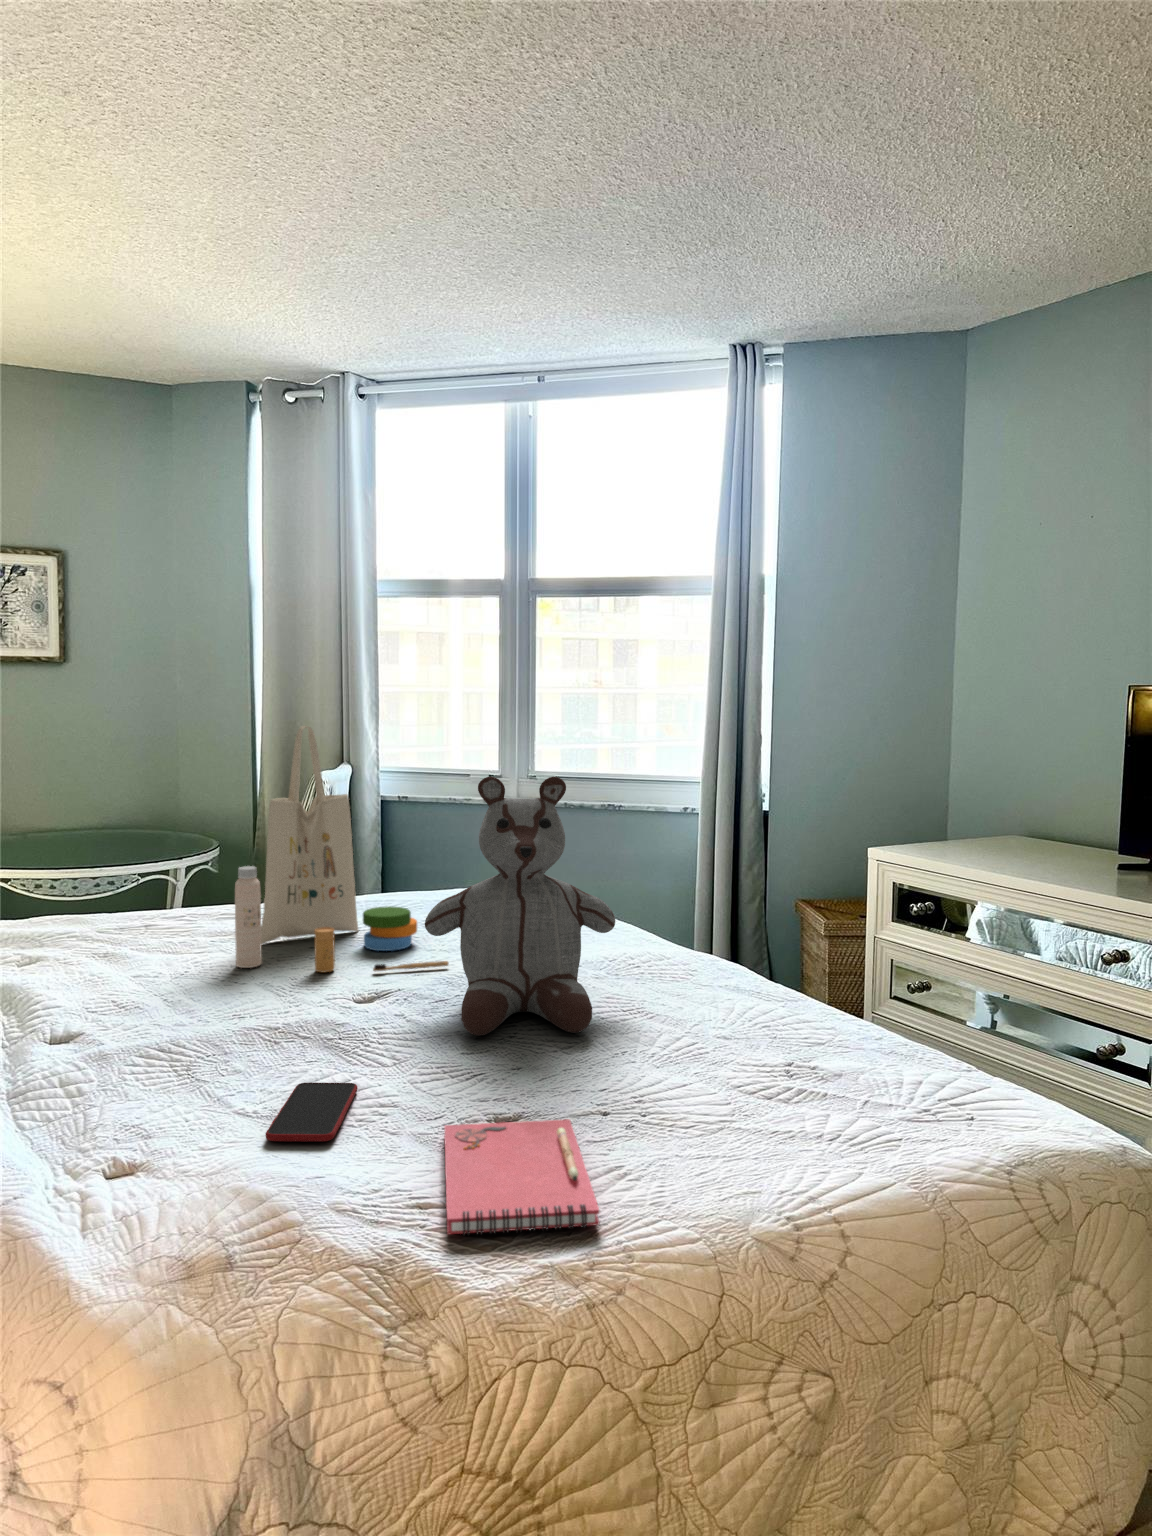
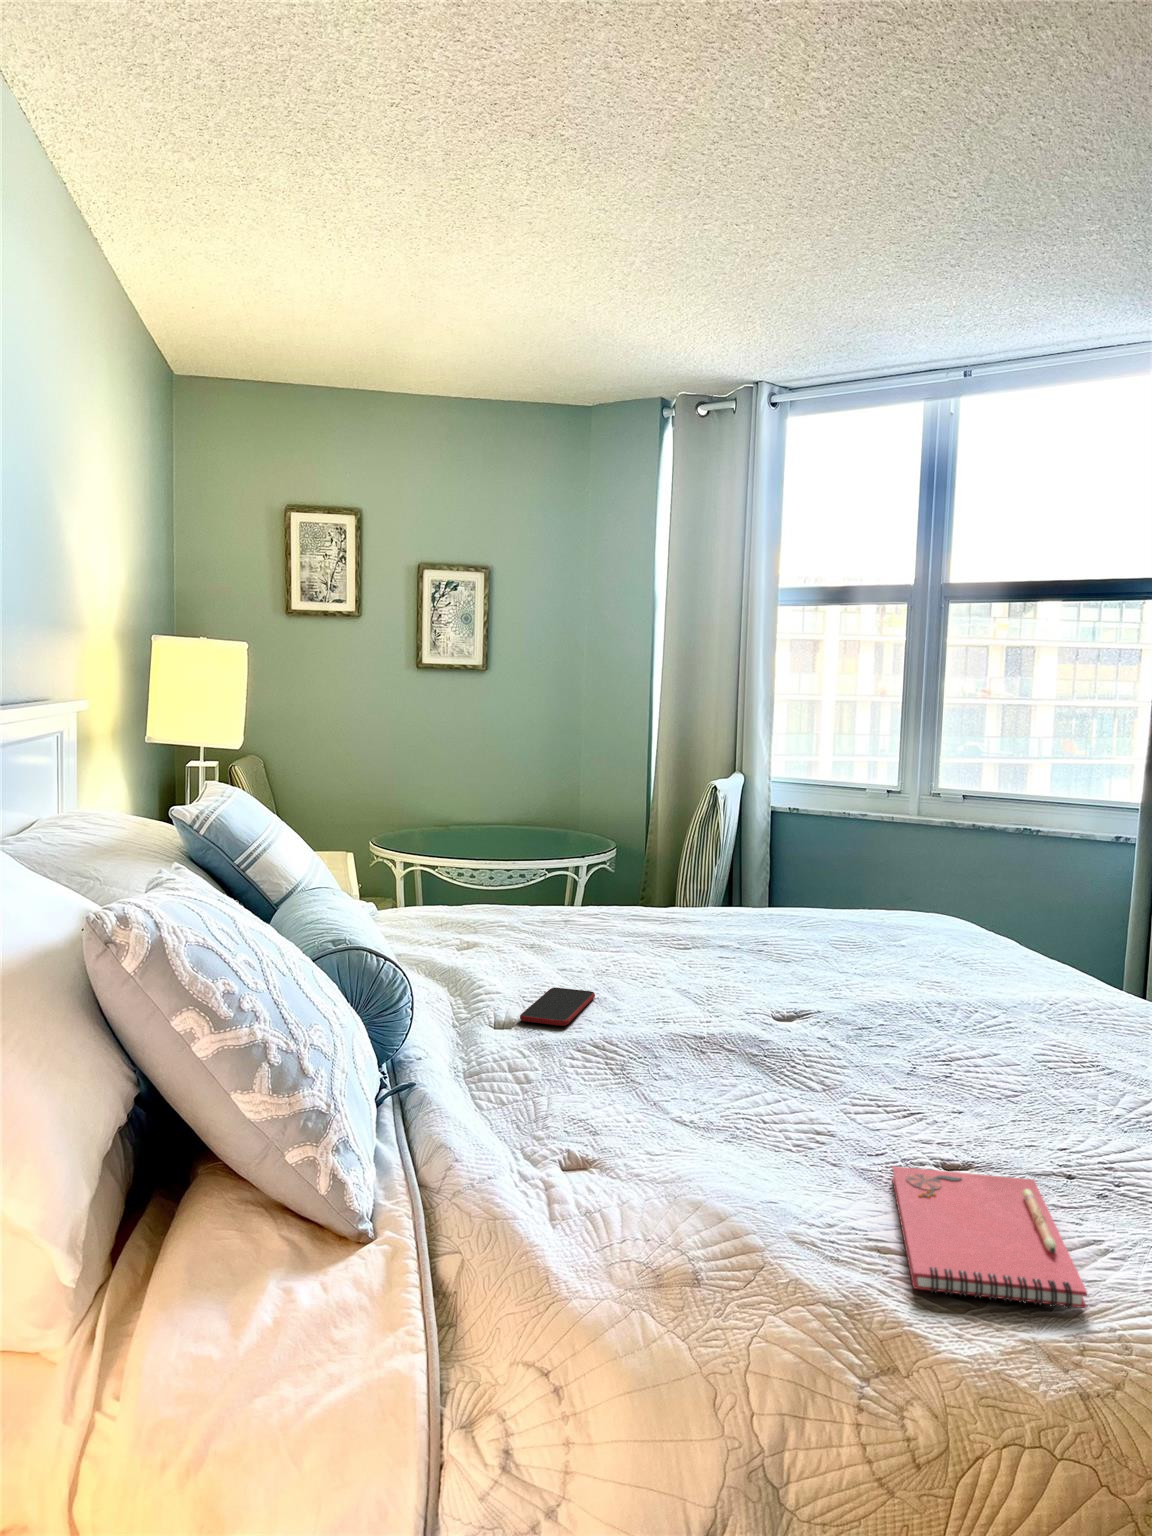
tote bag: present [235,726,449,972] -> none [648,724,867,985]
stuffed bear: present [425,777,615,1036] -> none [850,789,1069,1078]
smartphone: present [265,1083,358,1141] -> present [520,988,595,1026]

